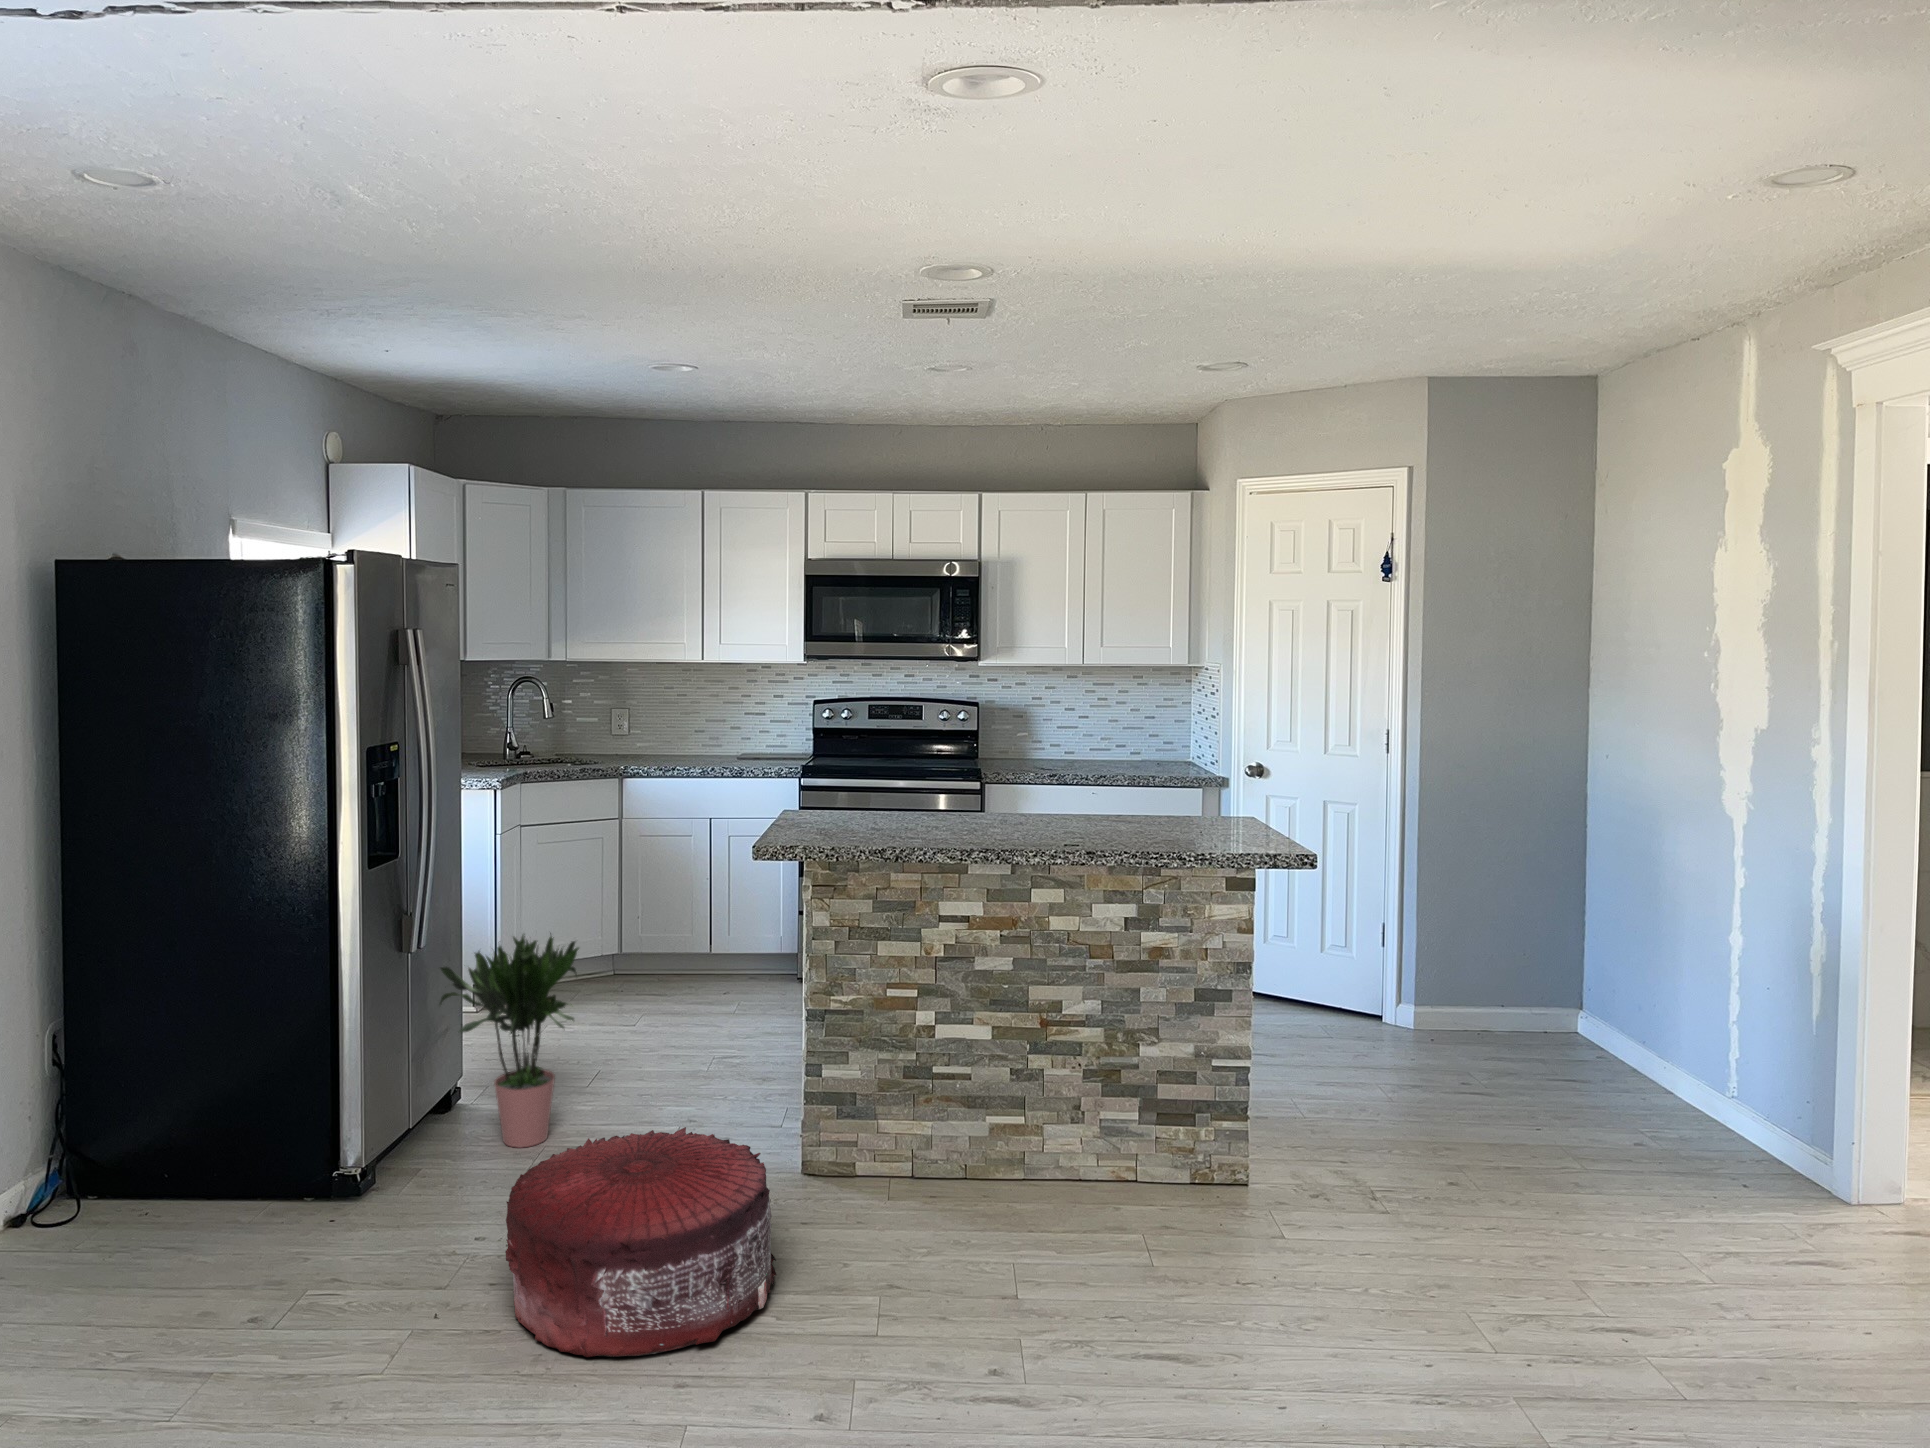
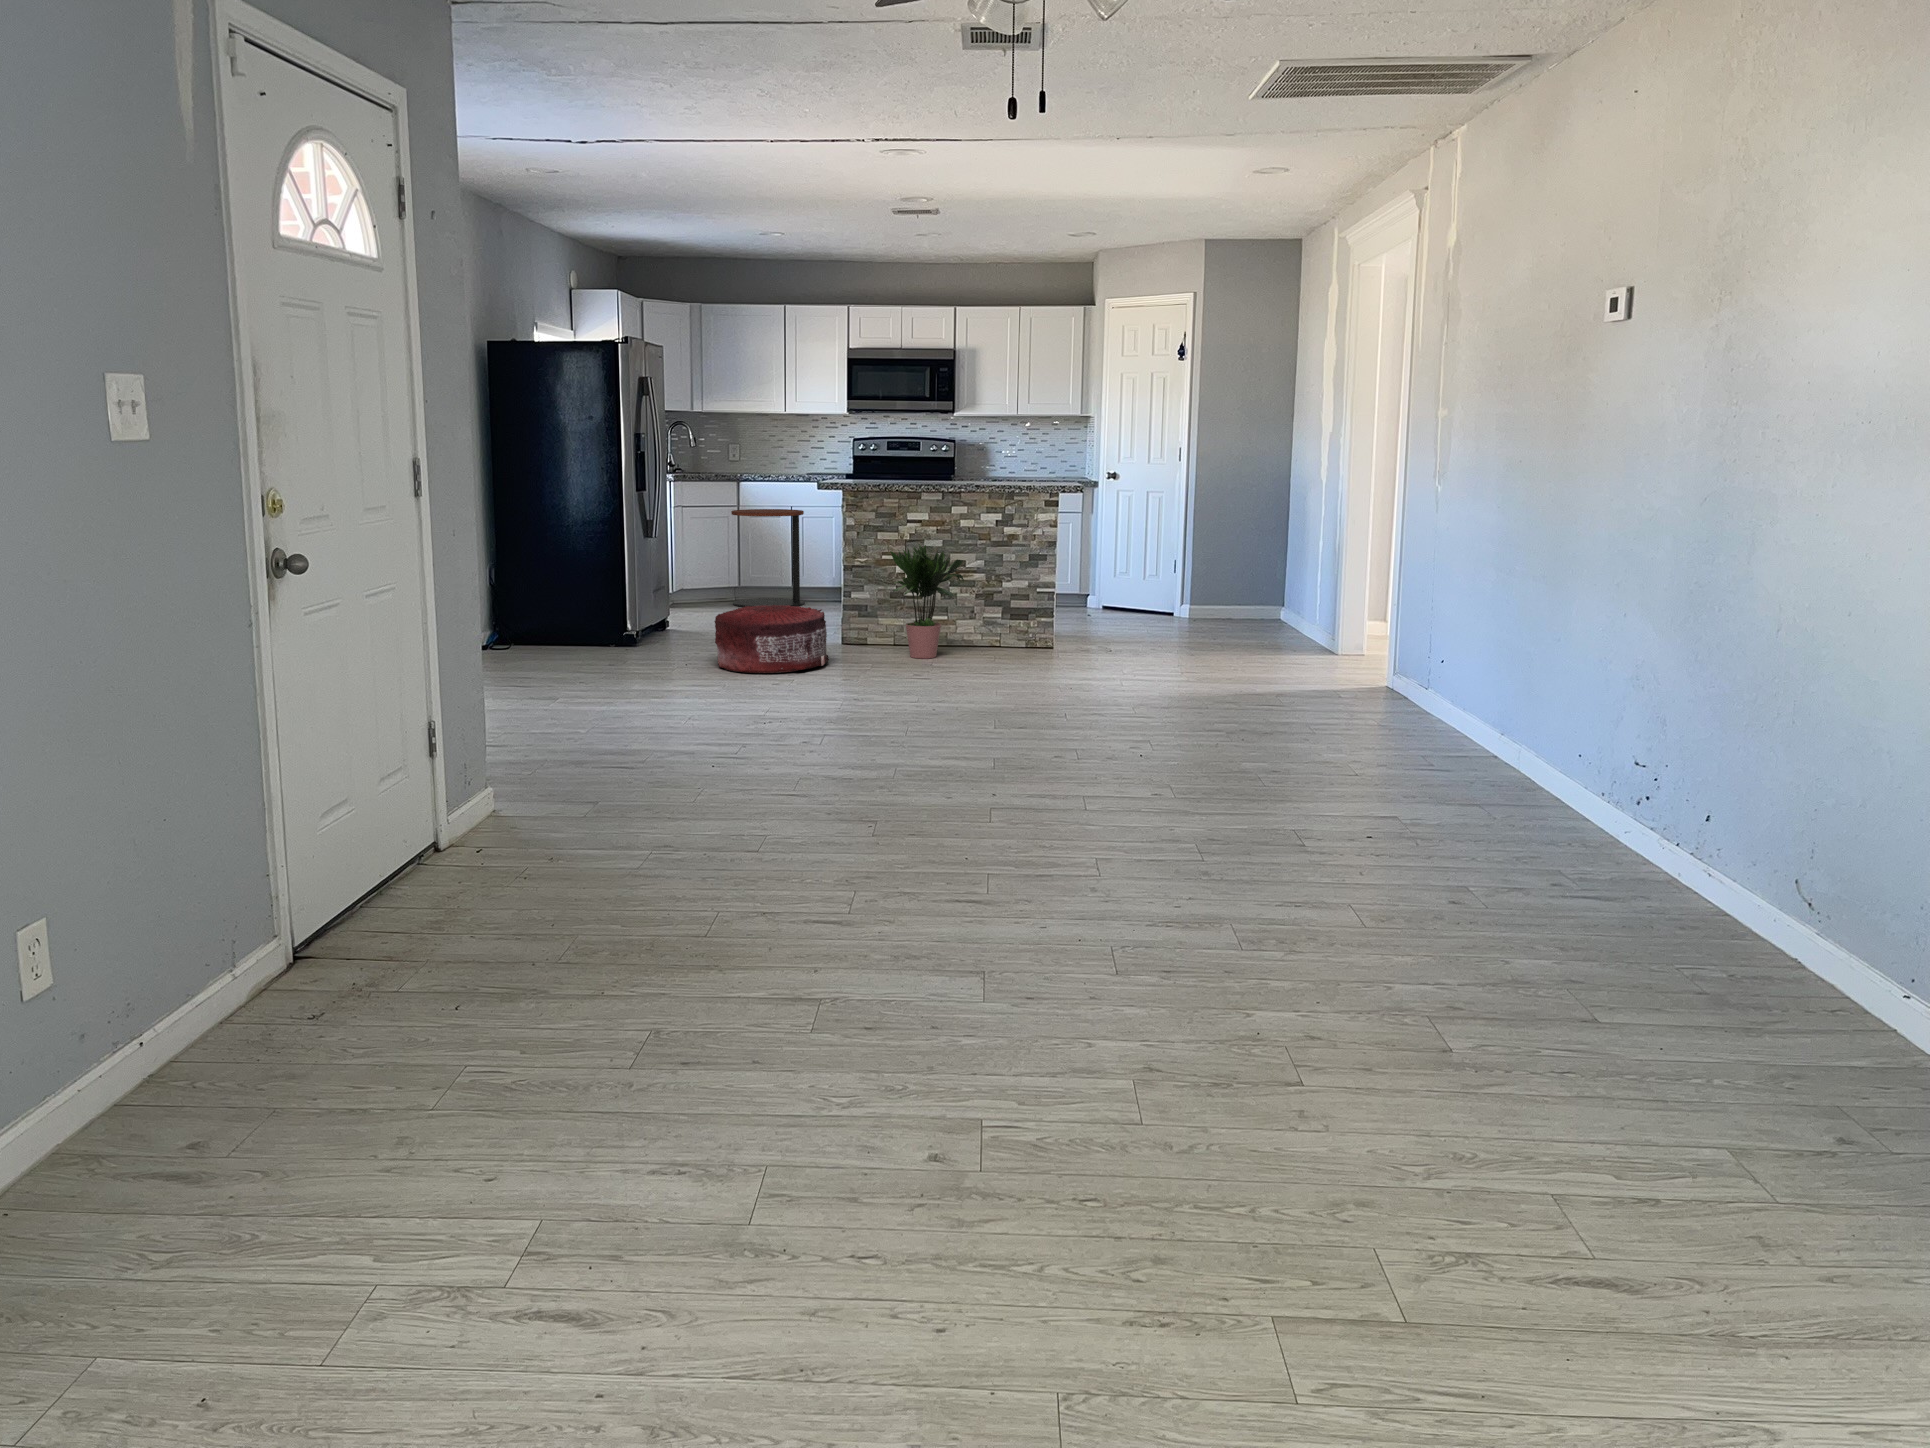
side table: none [607,821,732,1003] -> present [731,509,805,607]
potted plant: present [440,933,579,1148] -> present [890,544,964,658]

